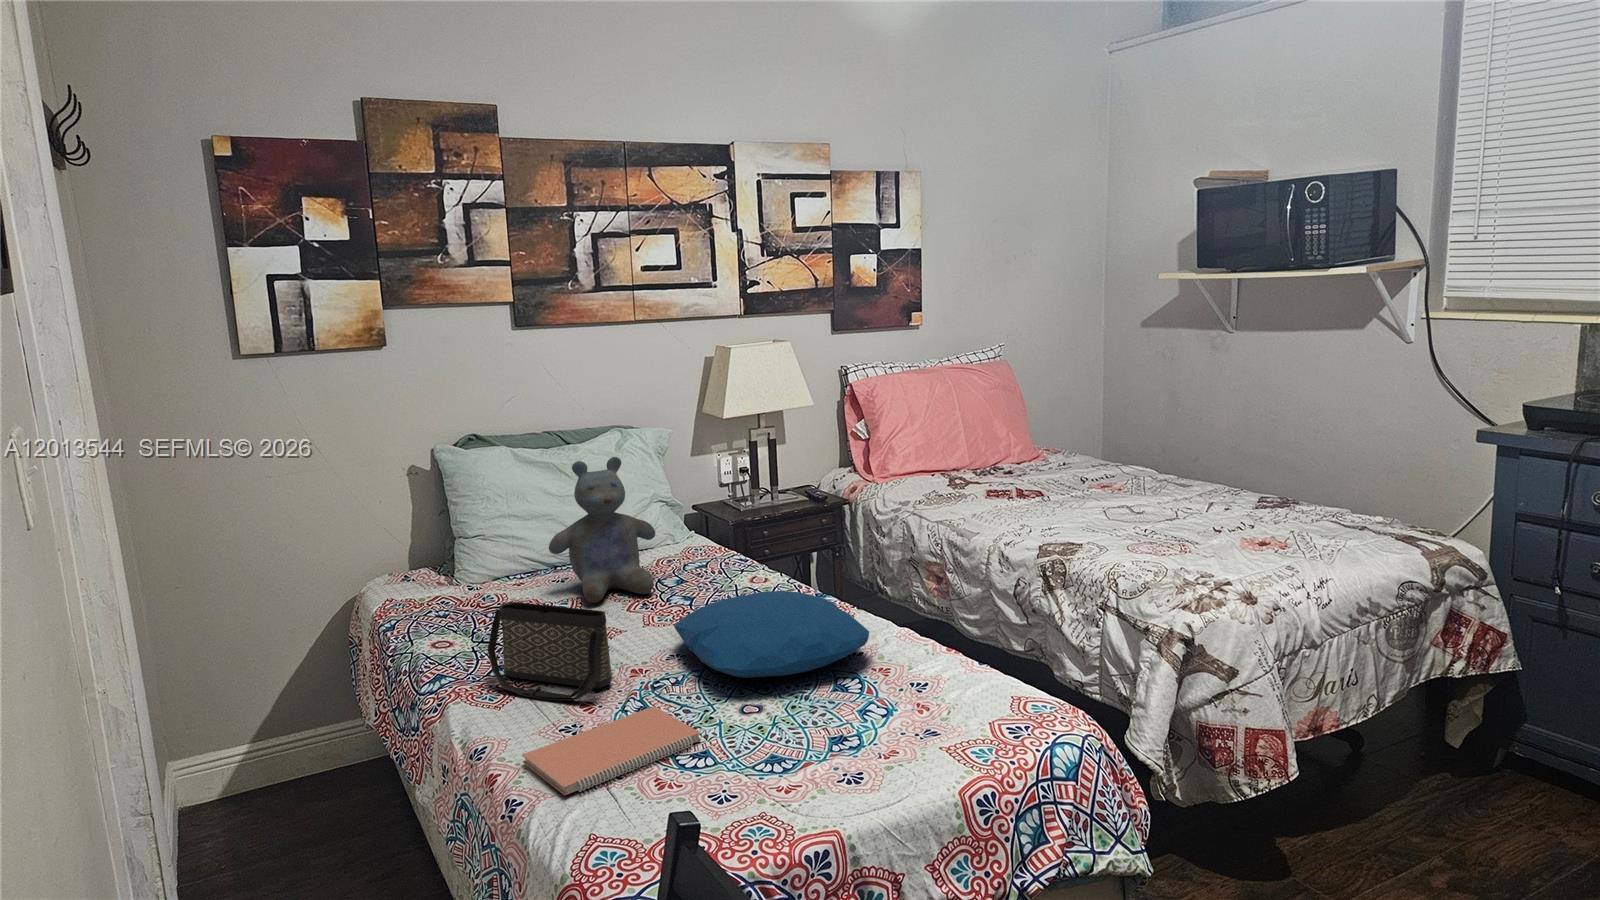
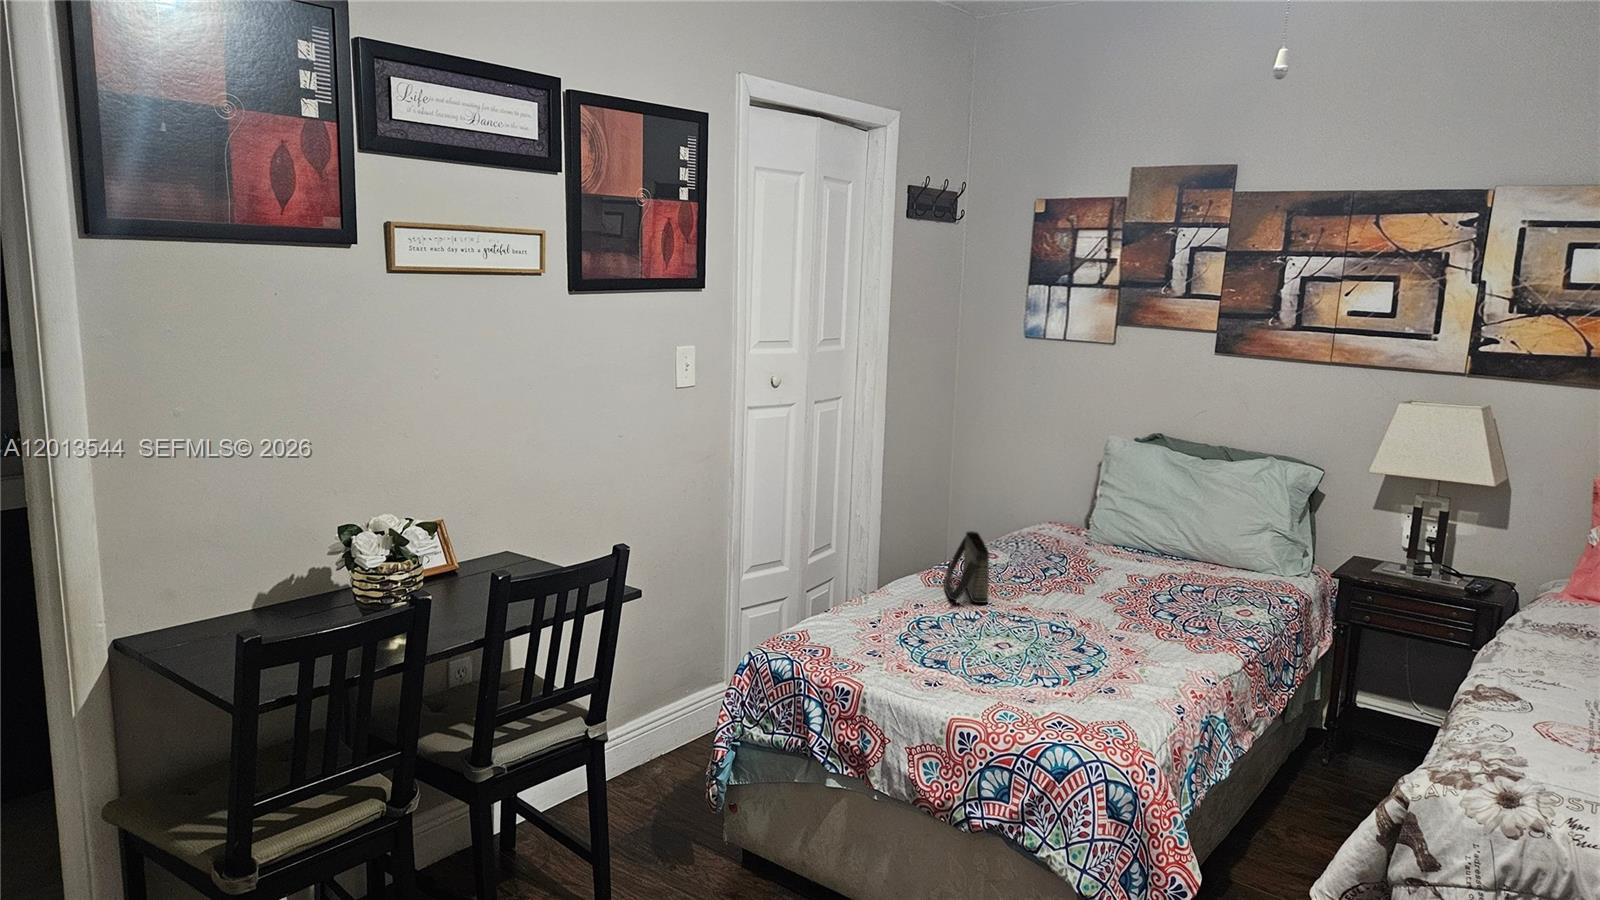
stuffed bear: present [549,457,655,603] -> none [1092,465,1185,584]
pillow: present [674,591,869,678] -> none [1005,587,1172,652]
notebook: present [522,706,701,795] -> none [849,600,960,639]

